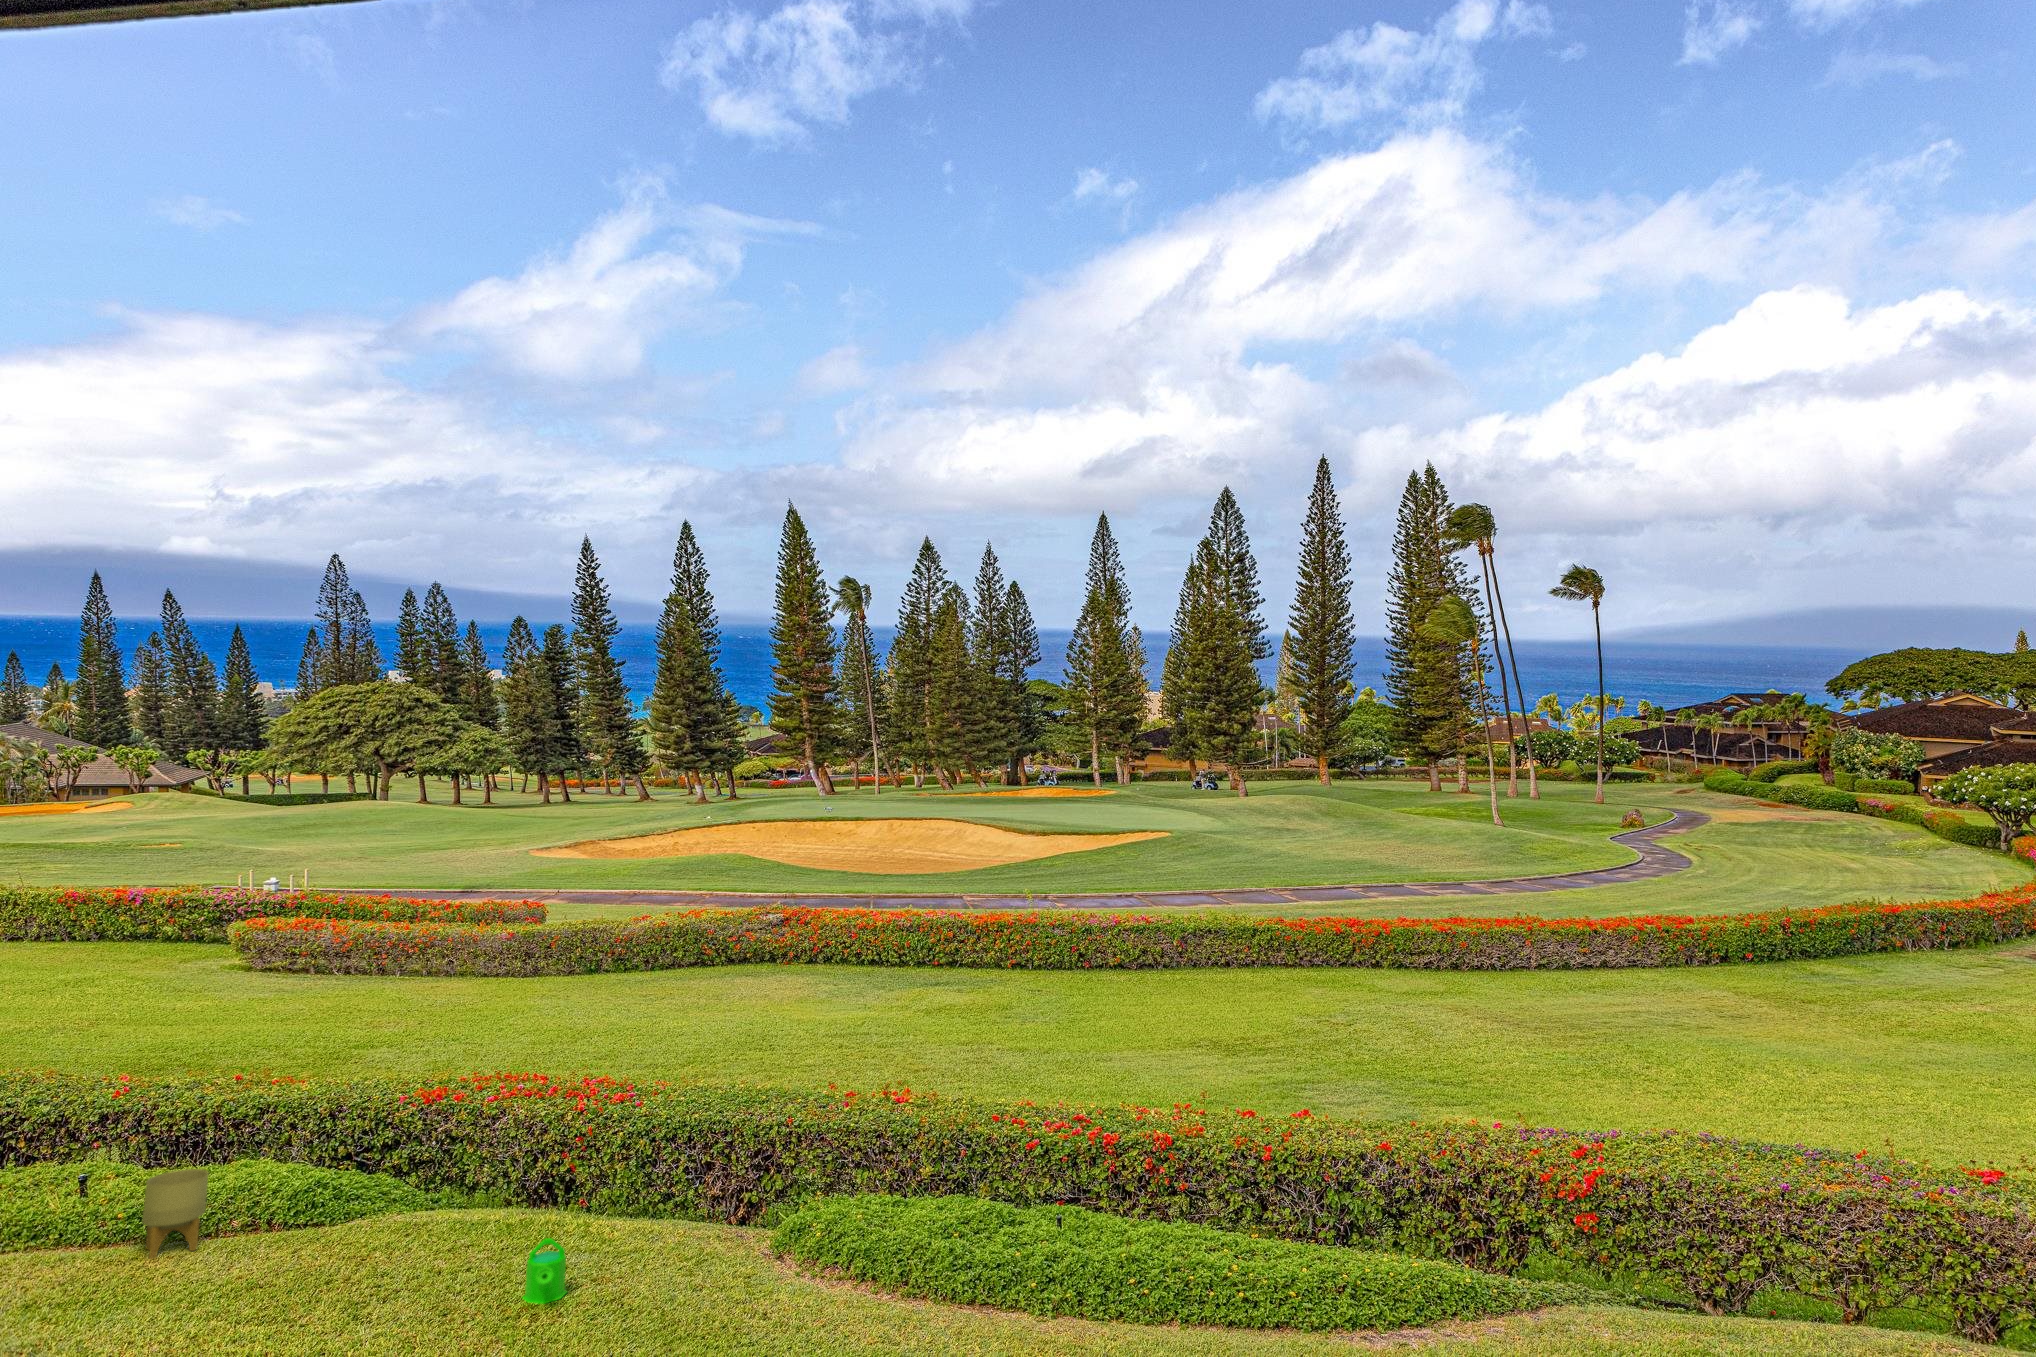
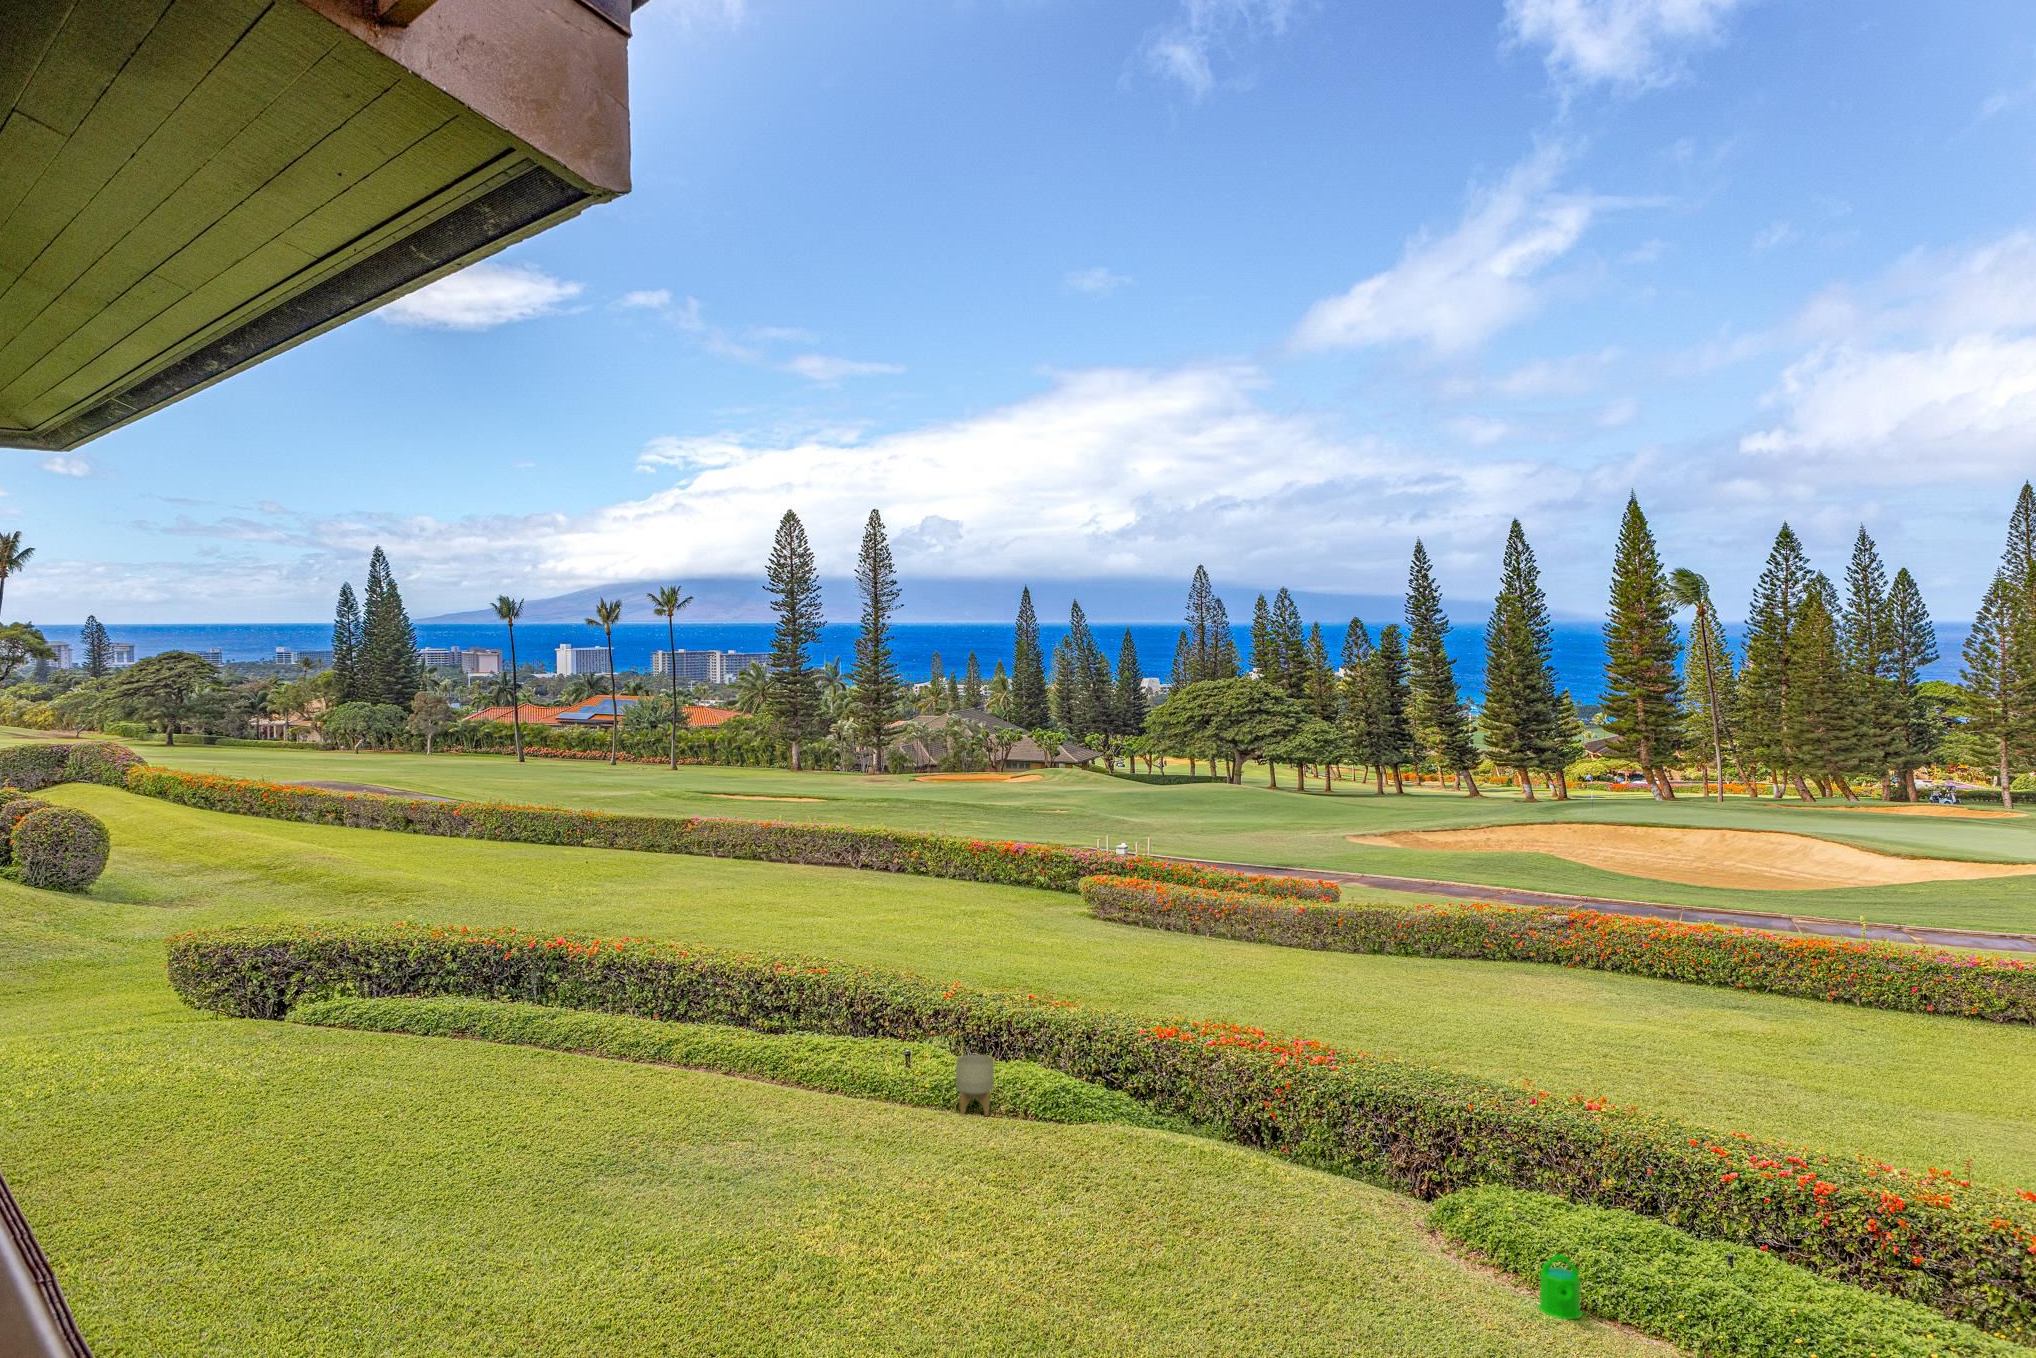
watering can: present [523,1238,567,1304] -> present [1538,1254,1583,1319]

